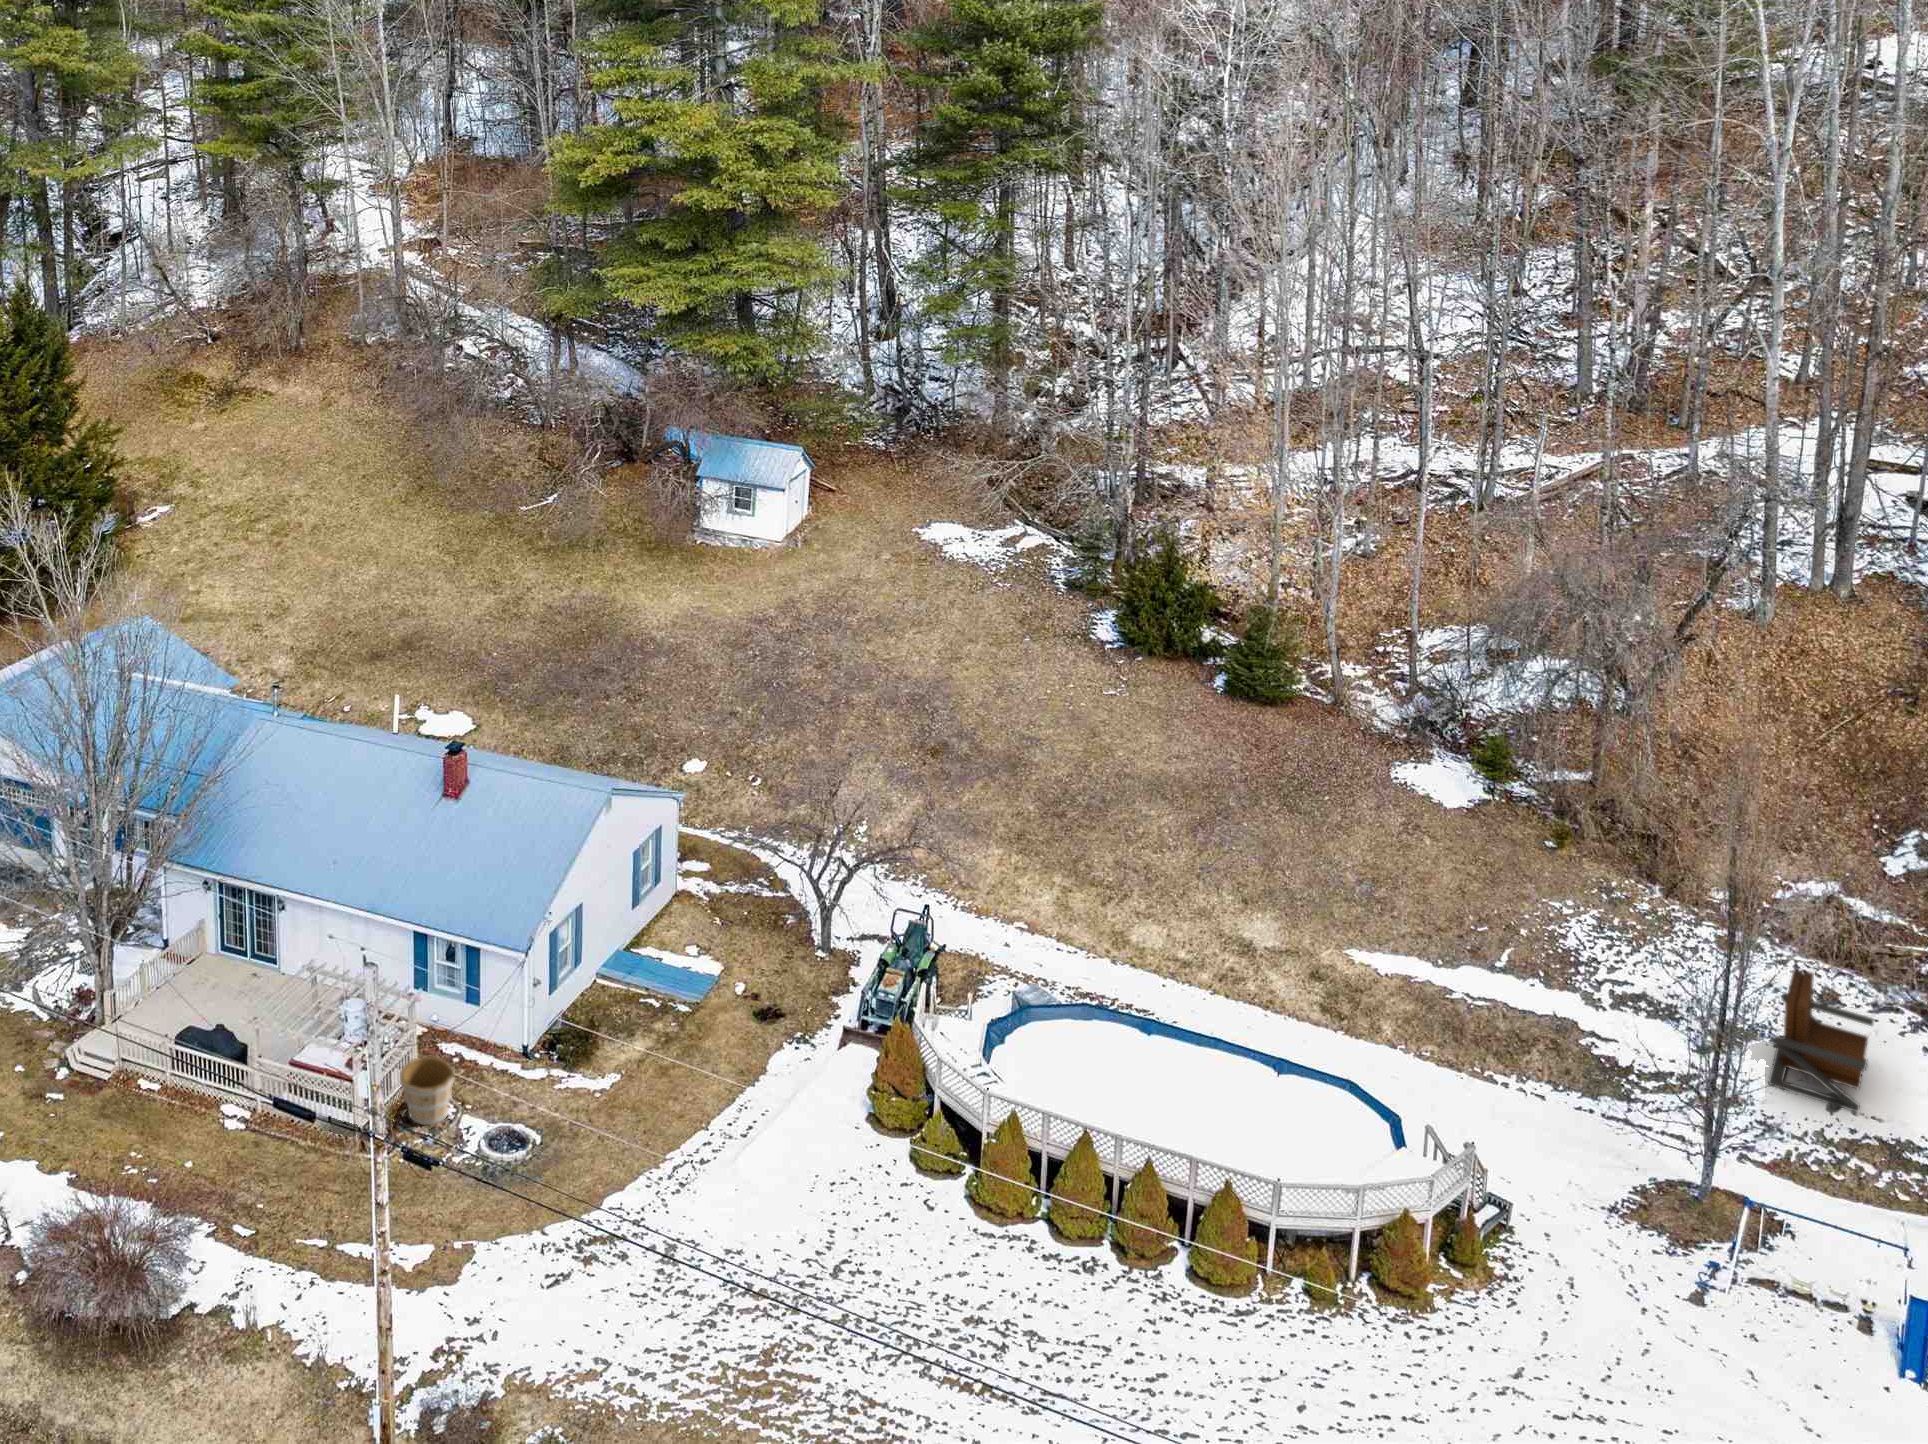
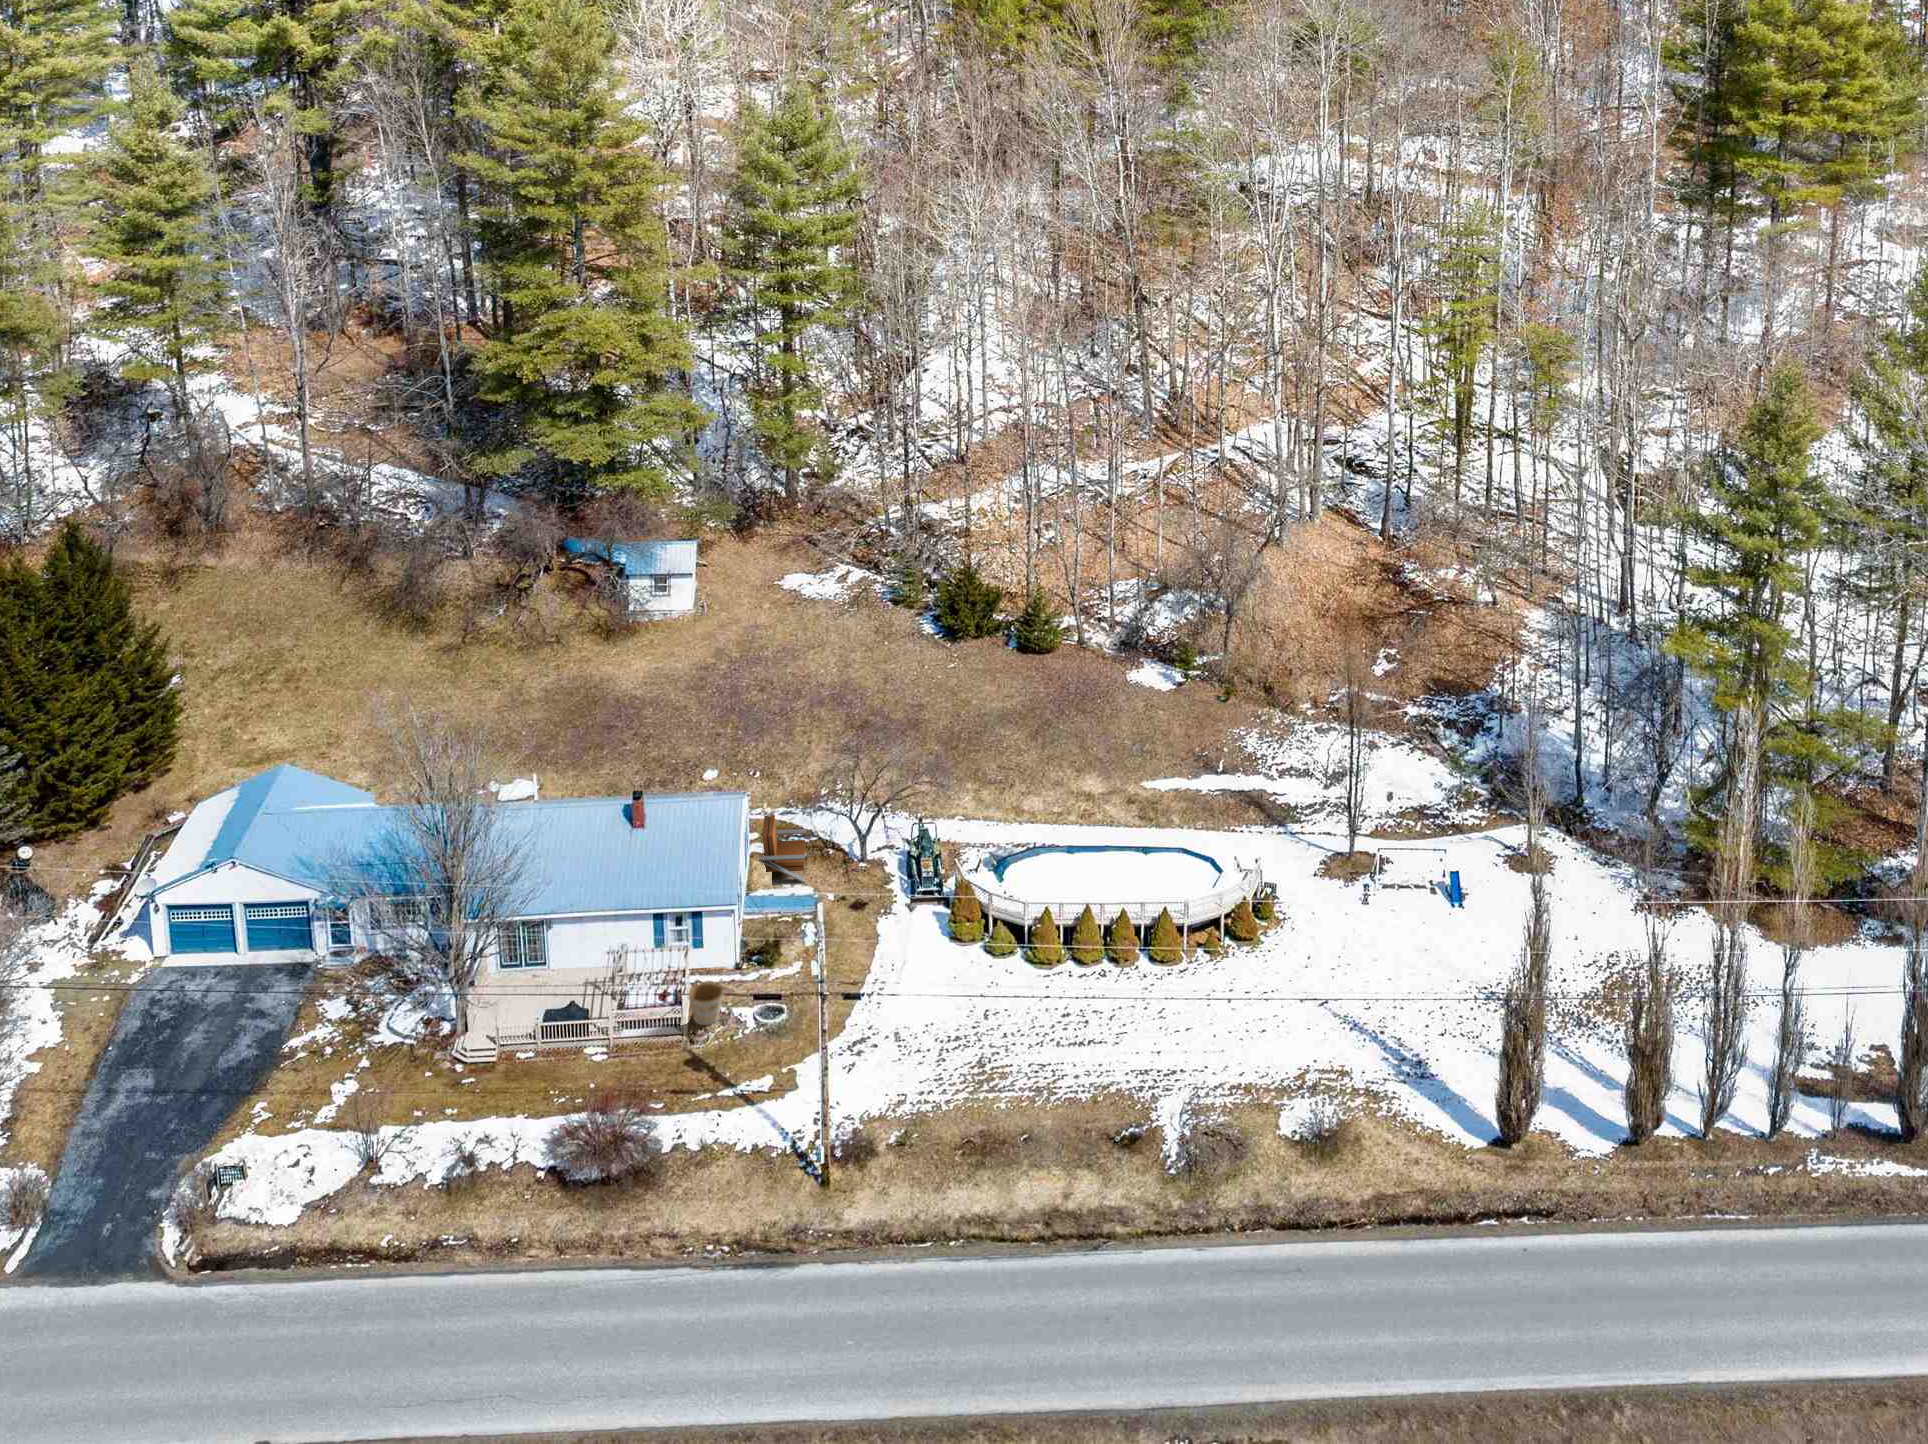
lounge chair: present [1768,969,1874,1112] -> present [758,815,807,885]

